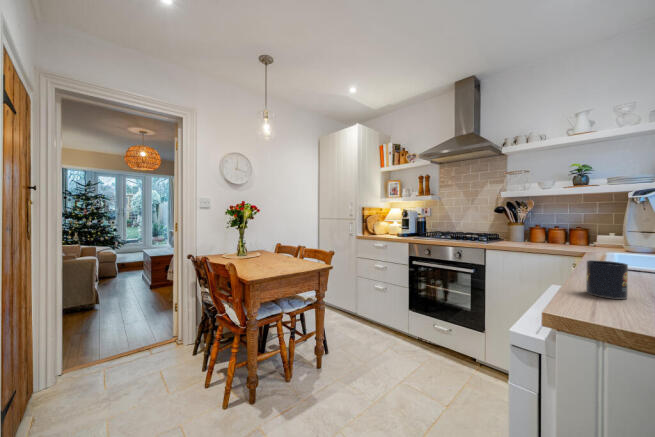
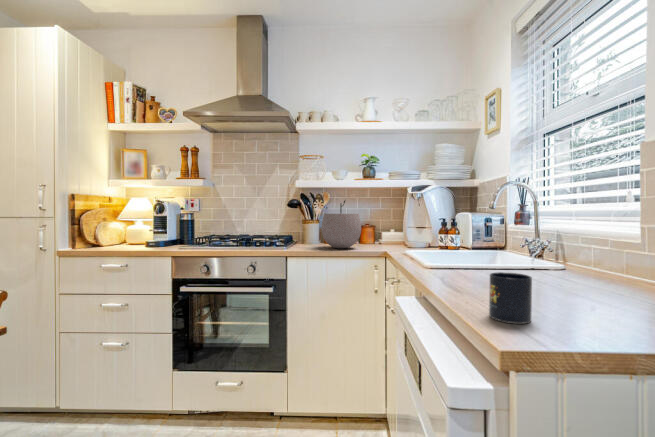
plant pot: none [519,205,561,246] -> present [322,201,361,248]

